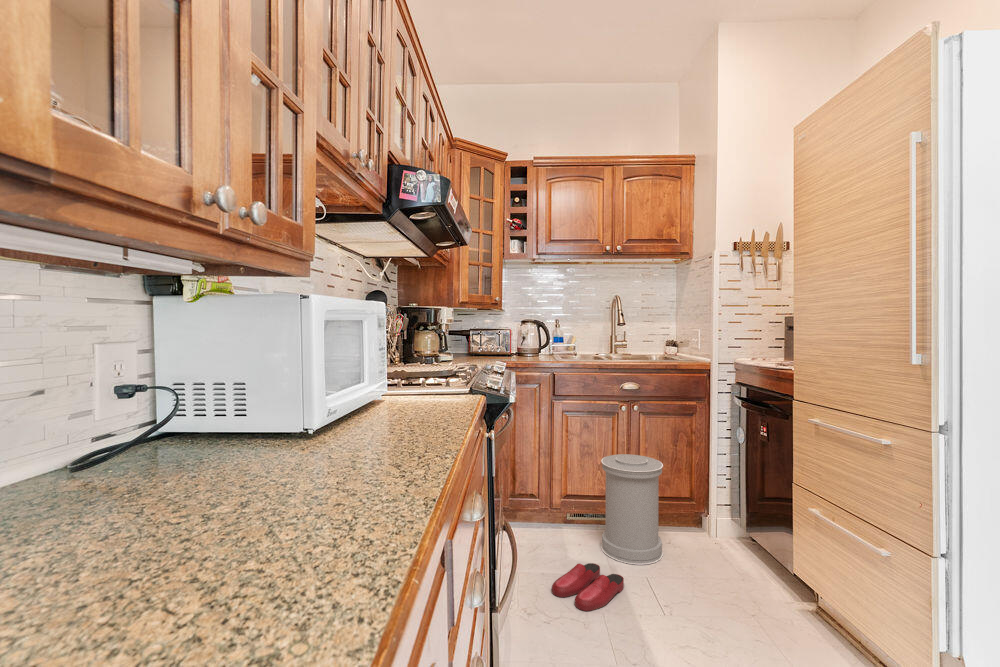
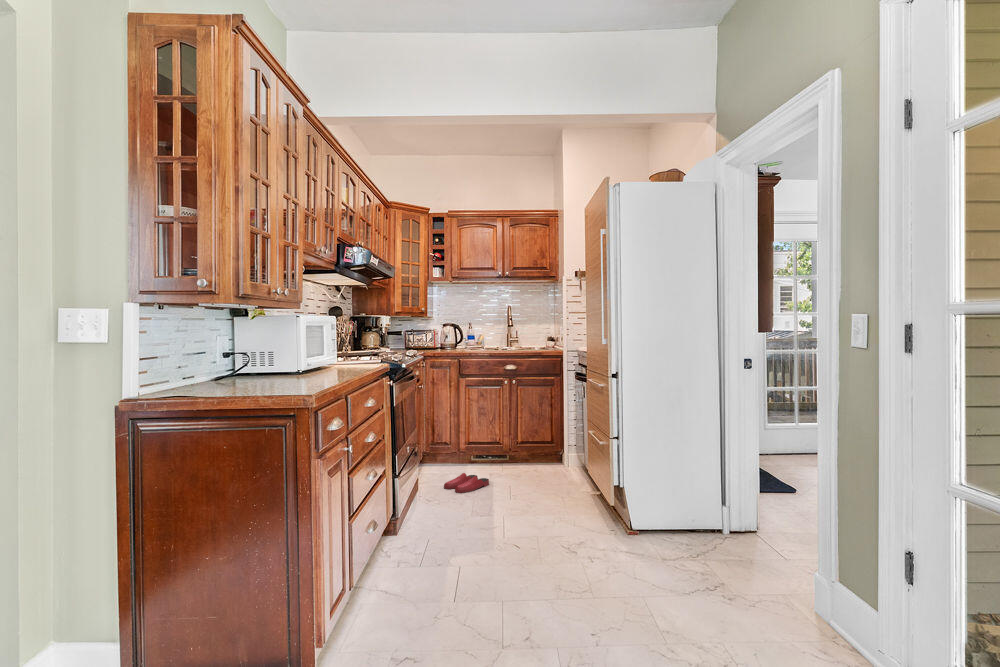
trash can: present [601,454,663,565] -> none [485,411,524,477]

